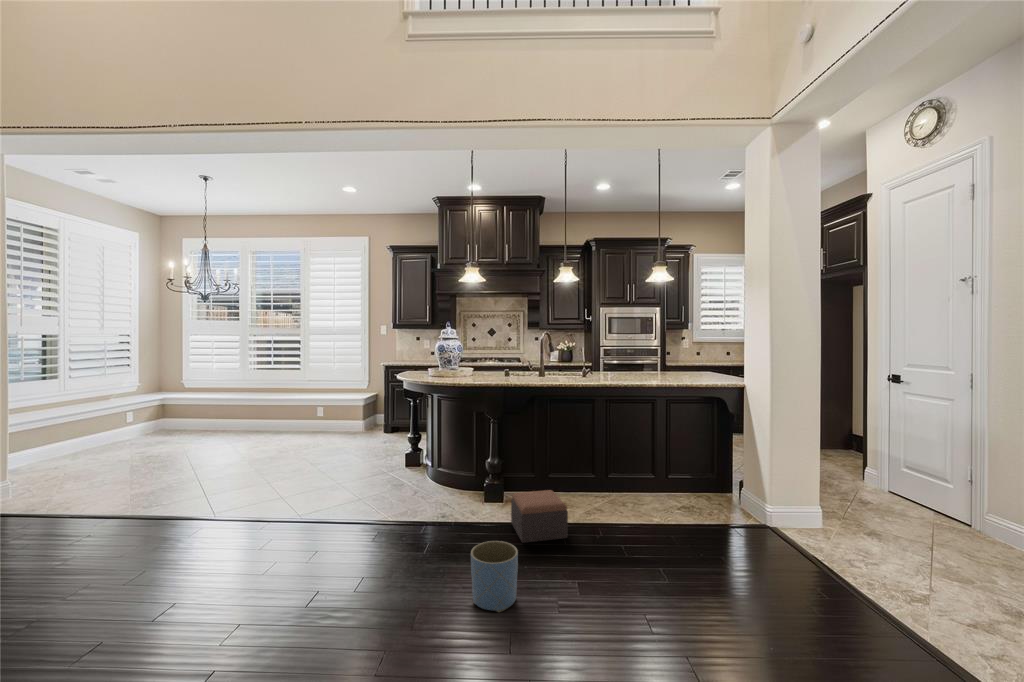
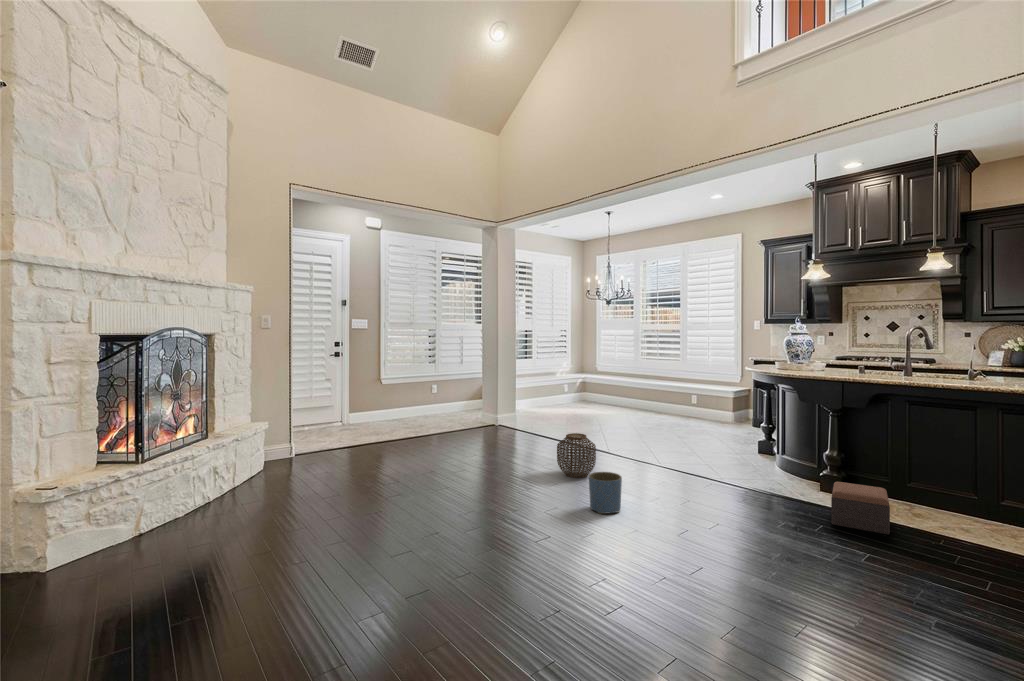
woven basket: none [137,504,216,584] -> present [557,433,596,478]
planter: present [471,541,518,612] -> present [589,472,622,514]

